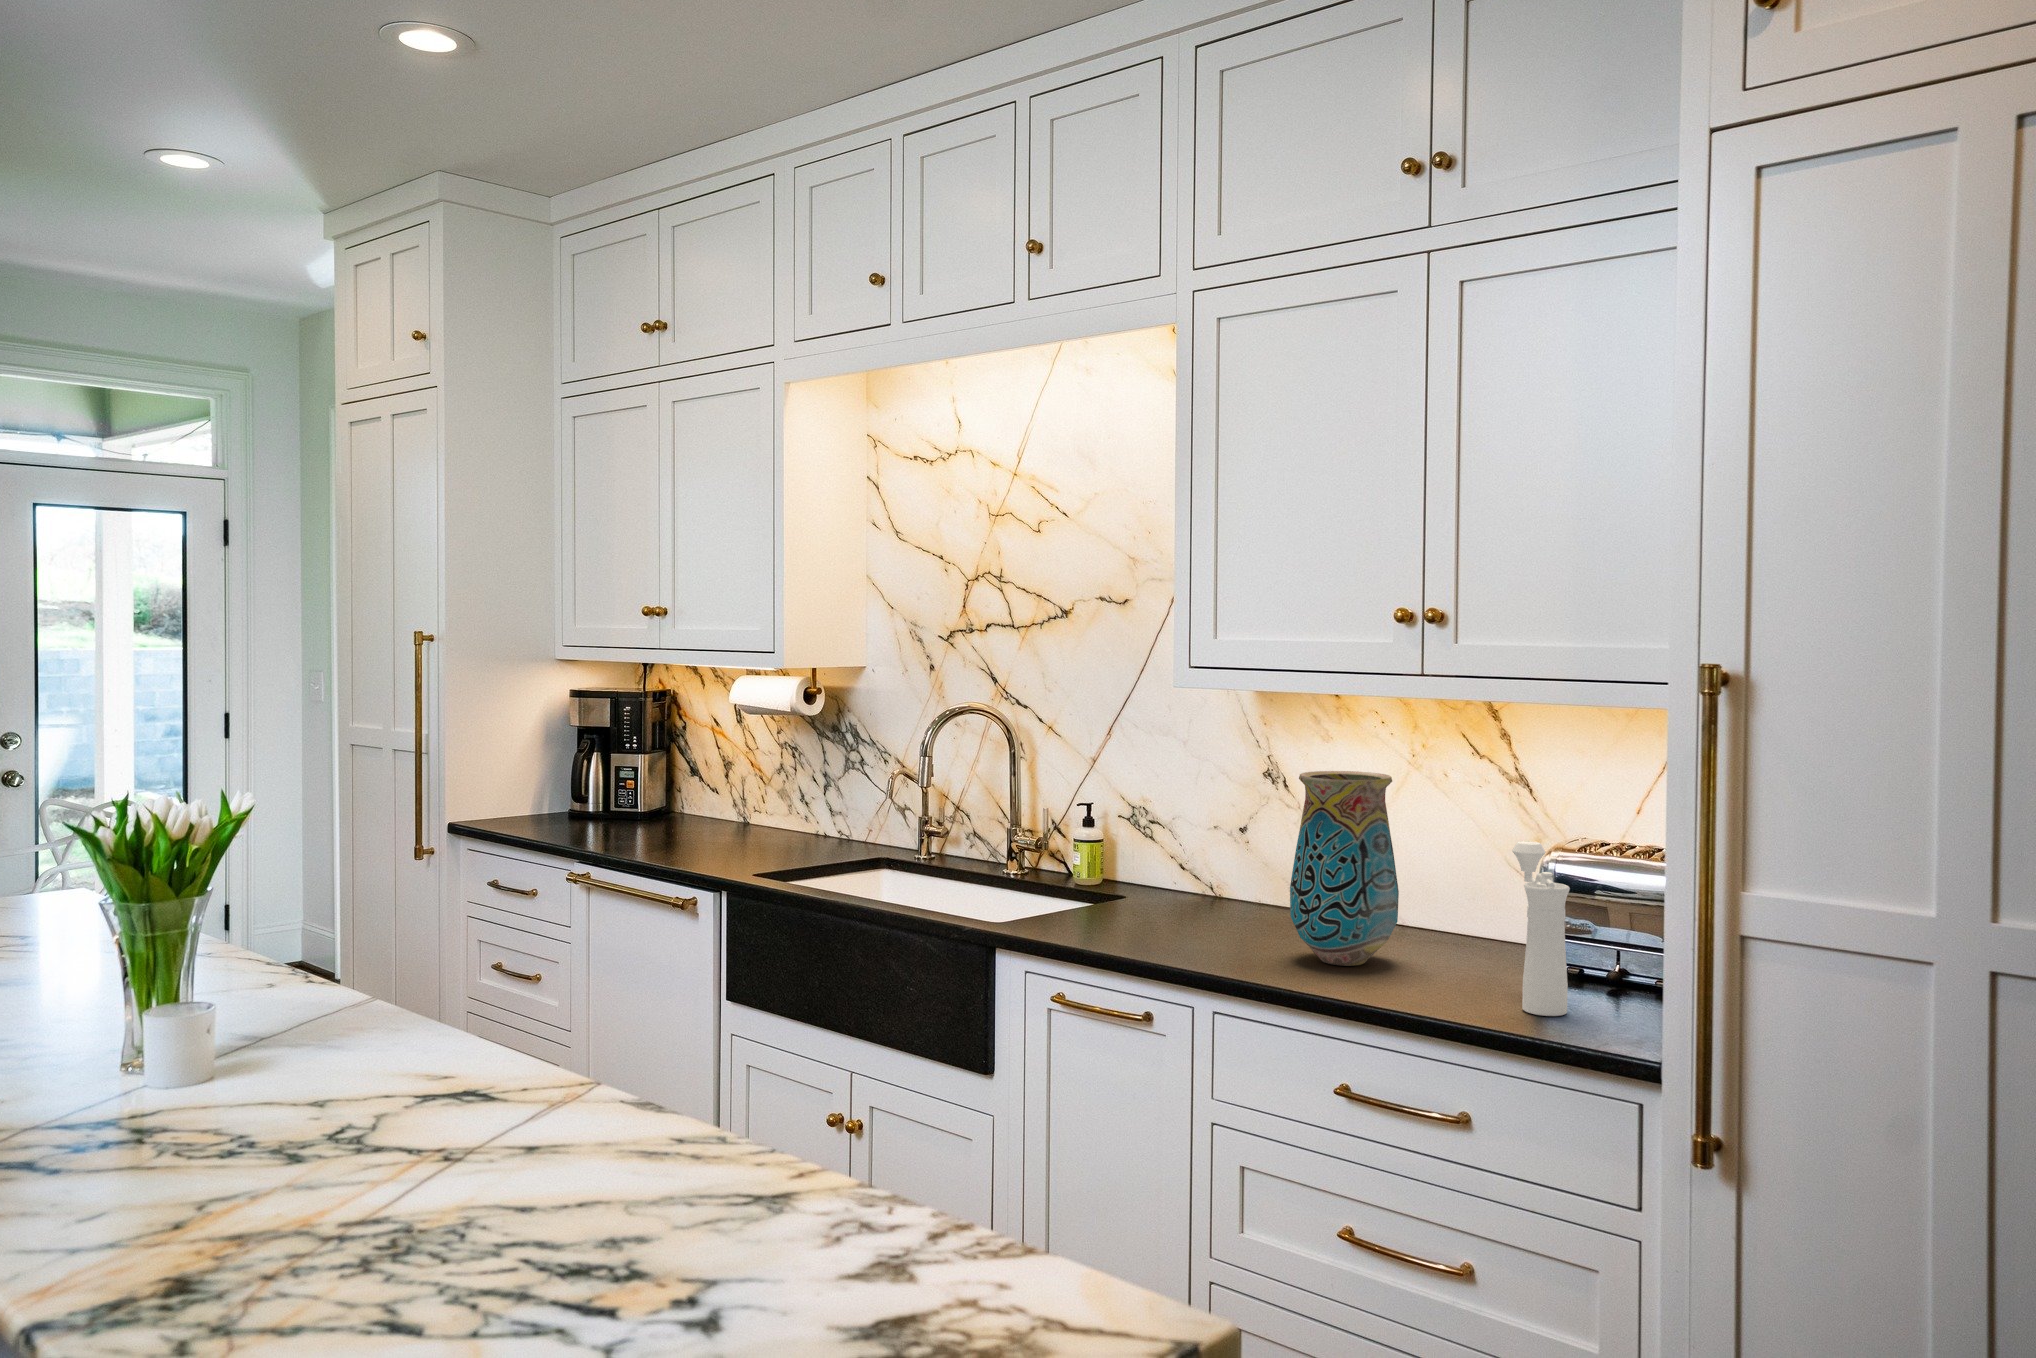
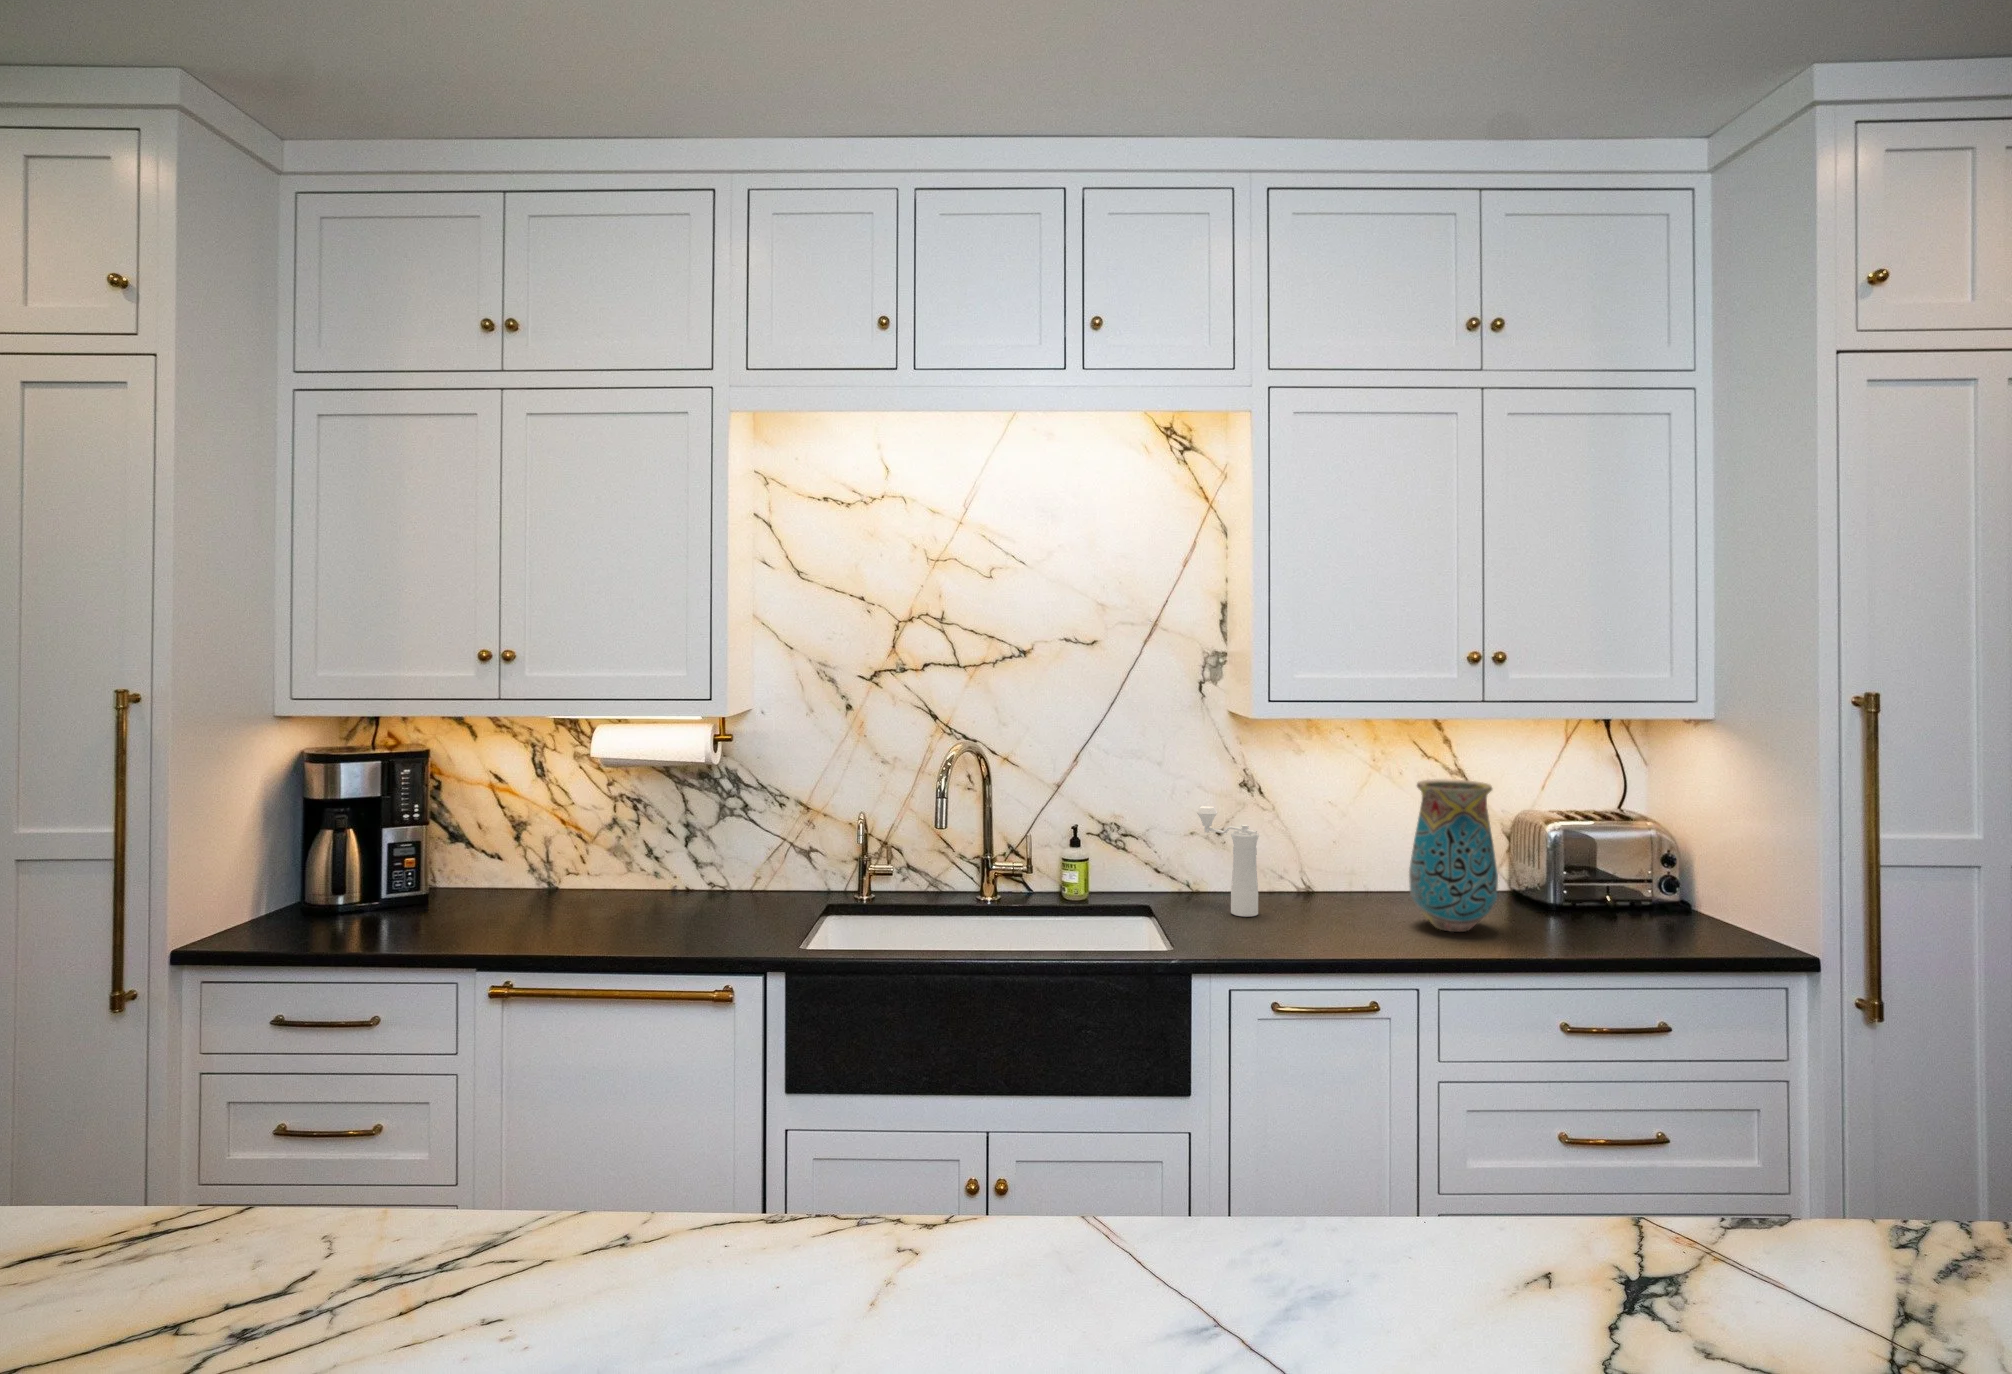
pepper mill: present [1512,841,1570,1016] -> present [1197,806,1259,917]

